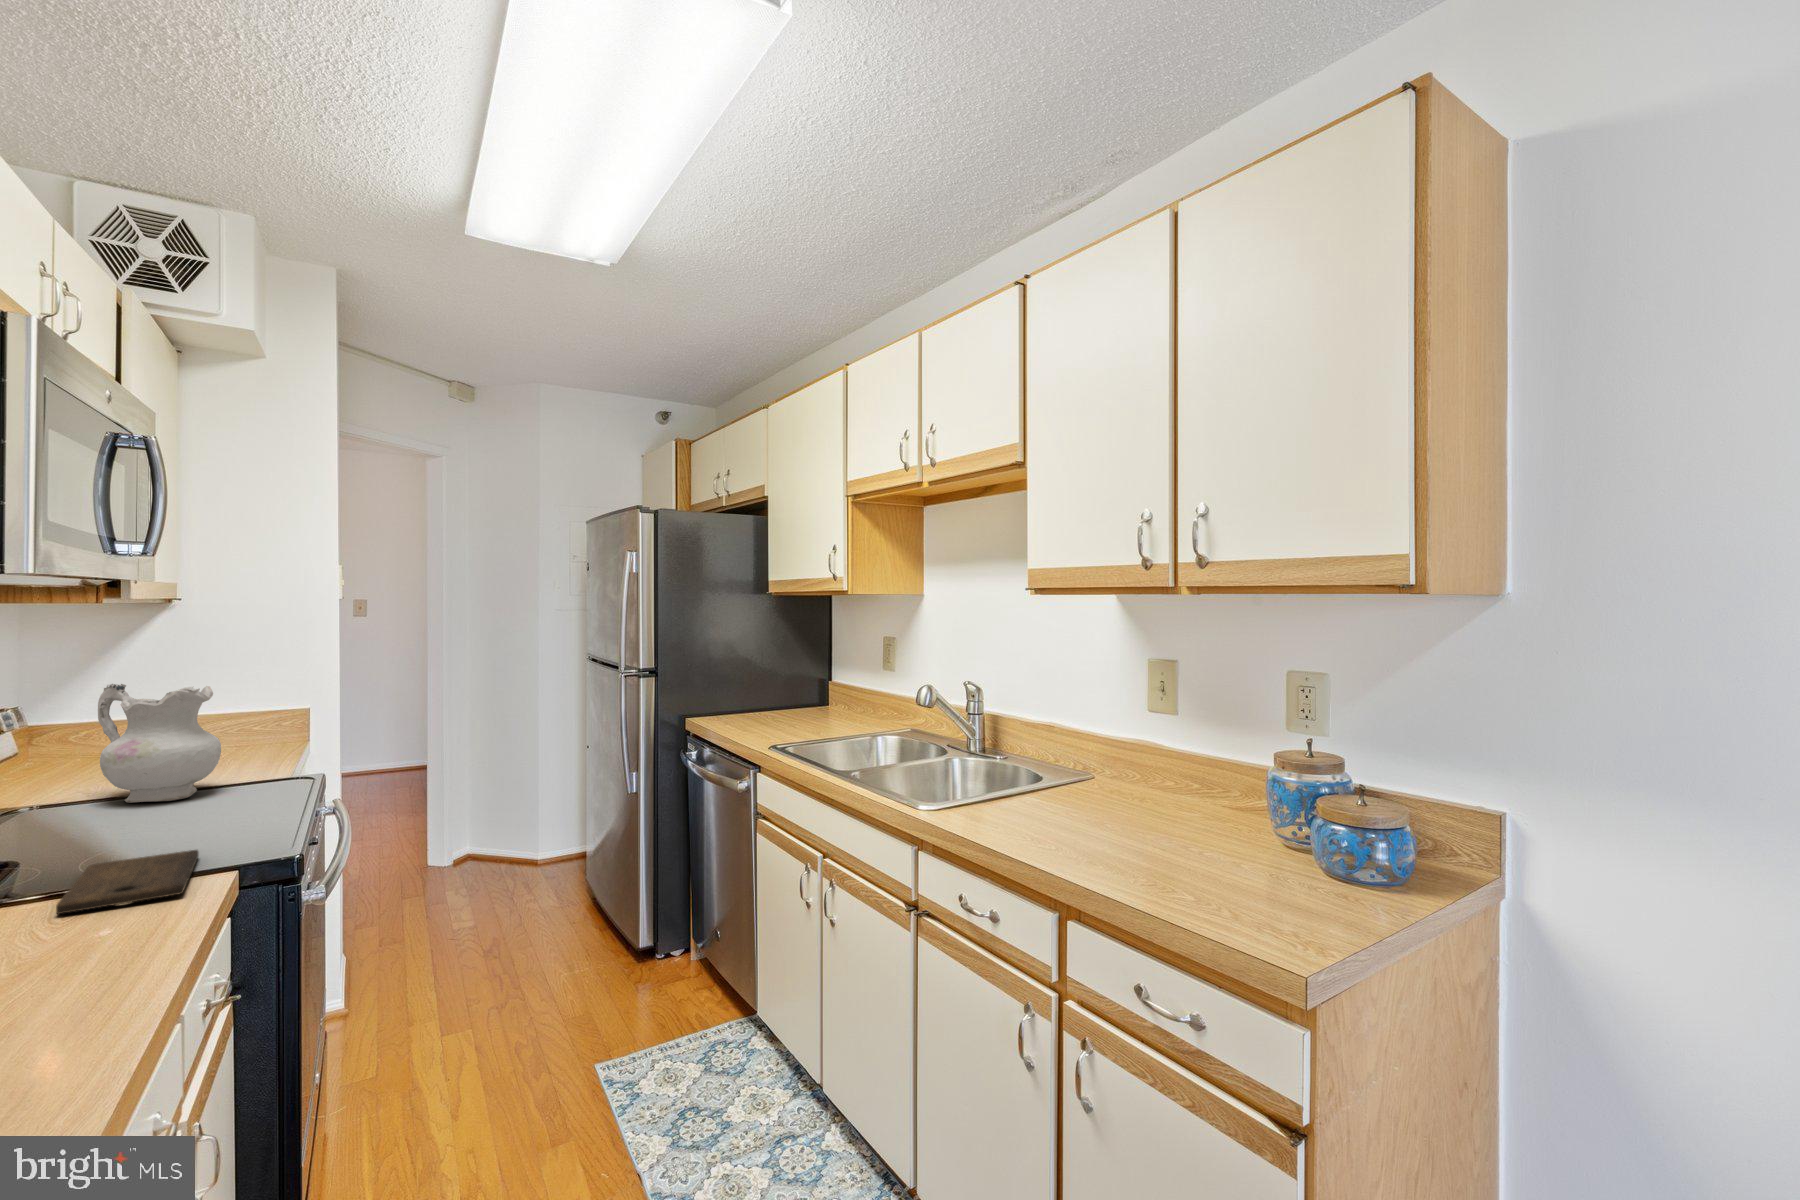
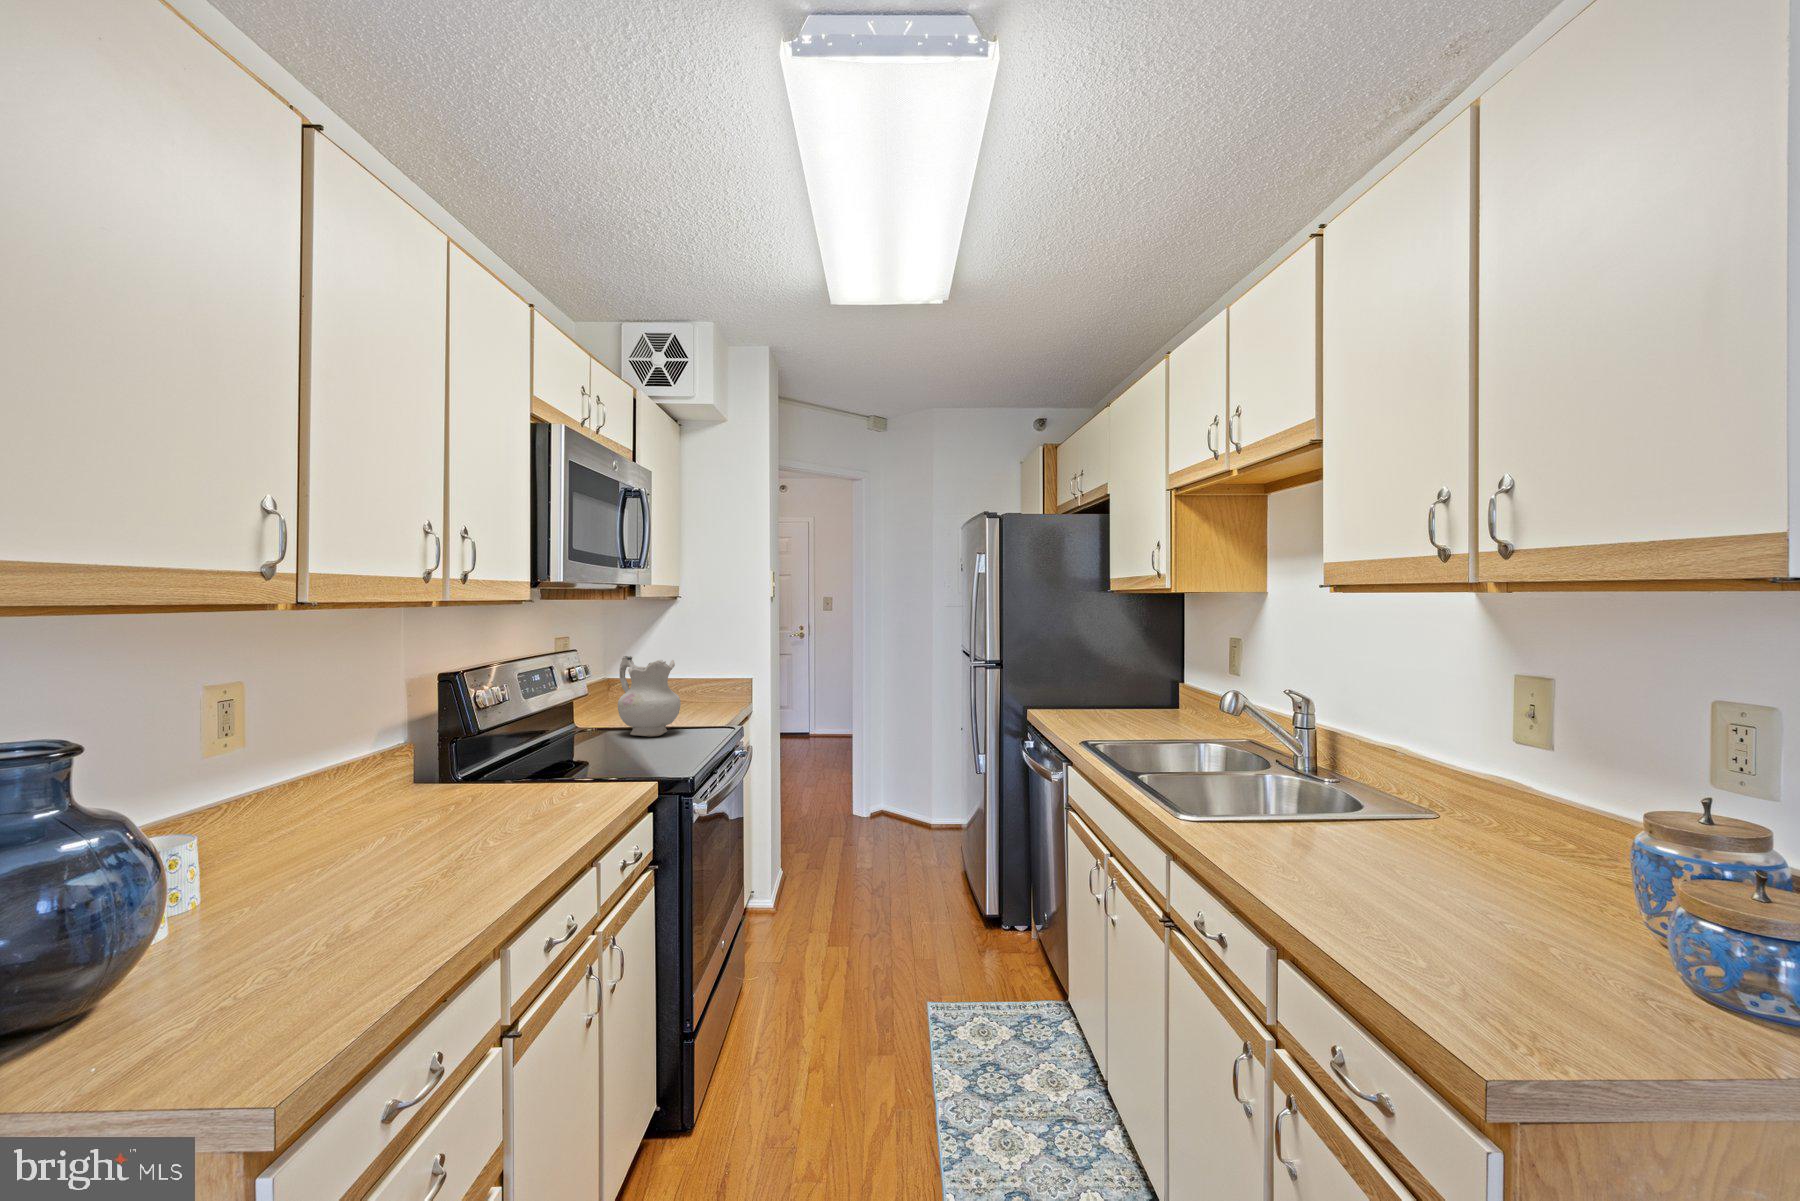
cutting board: present [56,850,199,914] -> none [557,769,640,796]

